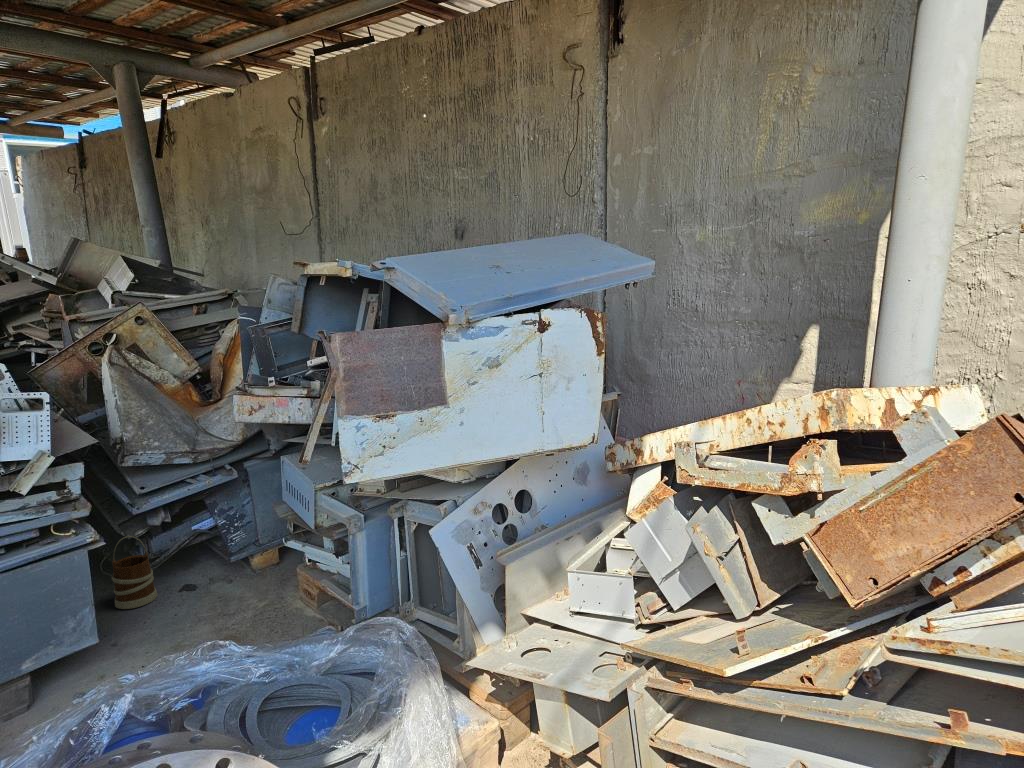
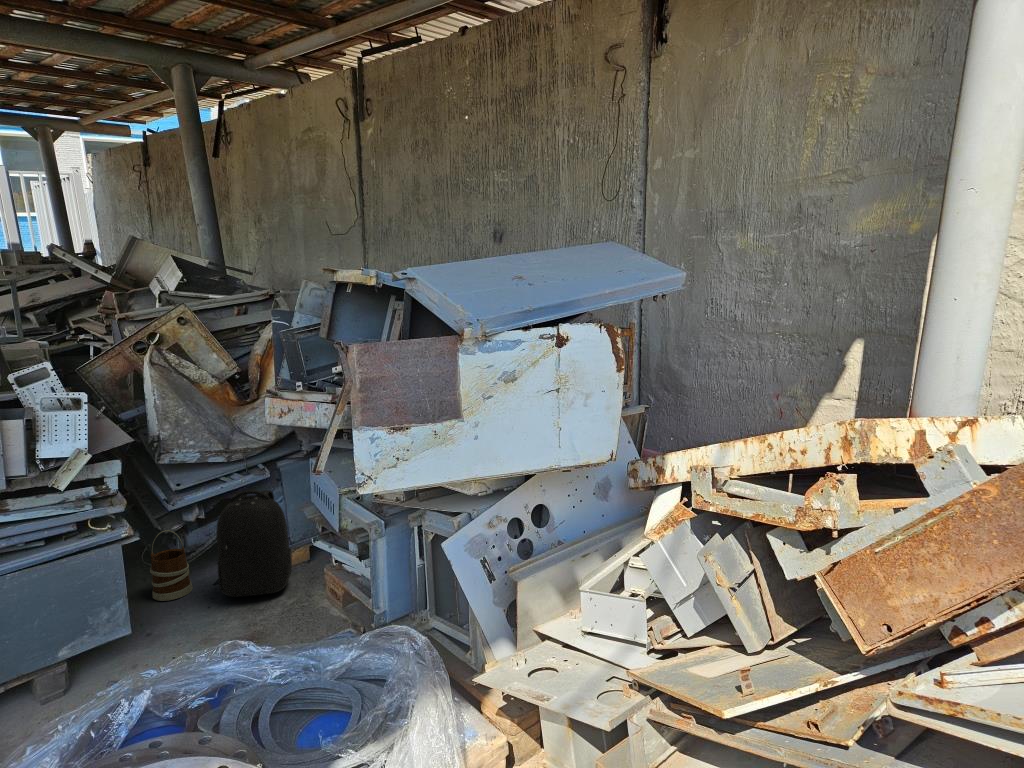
backpack: none [183,491,263,601] -> present [216,490,292,597]

